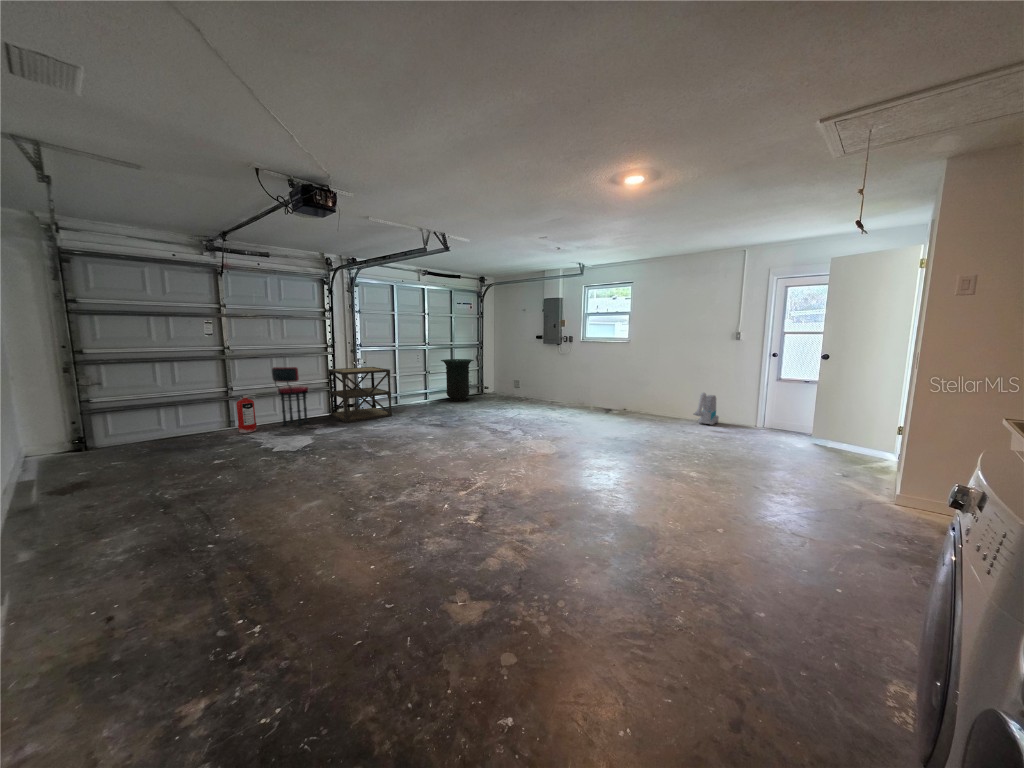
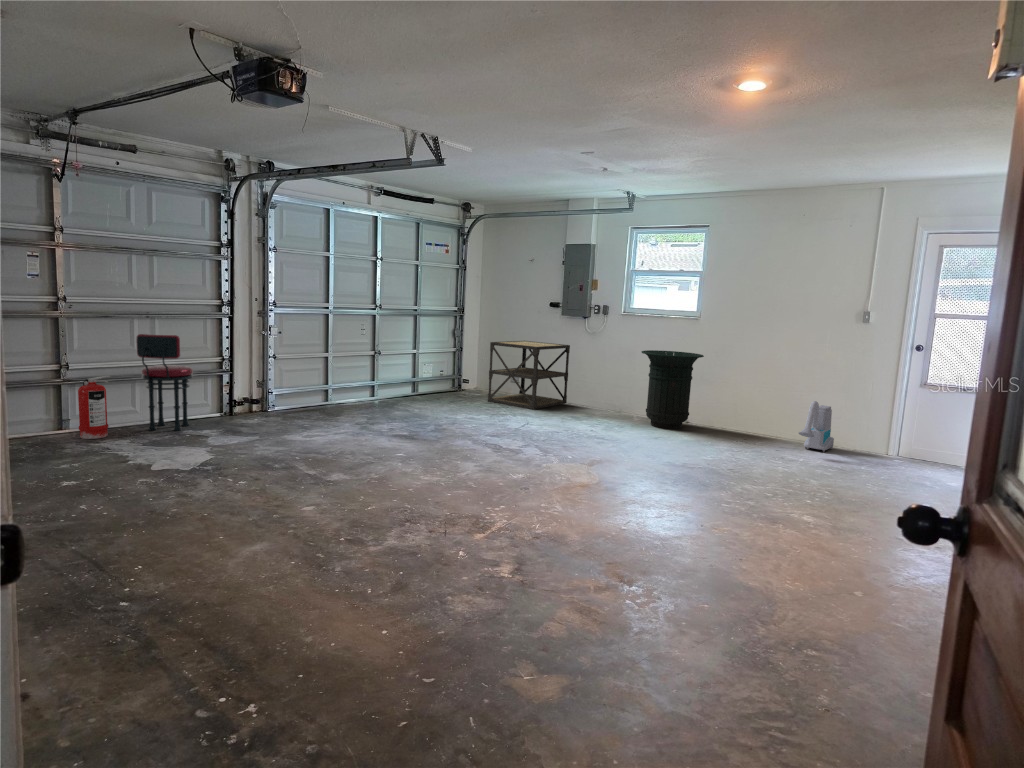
trash can: present [441,359,474,401] -> present [642,350,704,429]
shelving unit: present [328,367,392,423] -> present [488,341,570,409]

